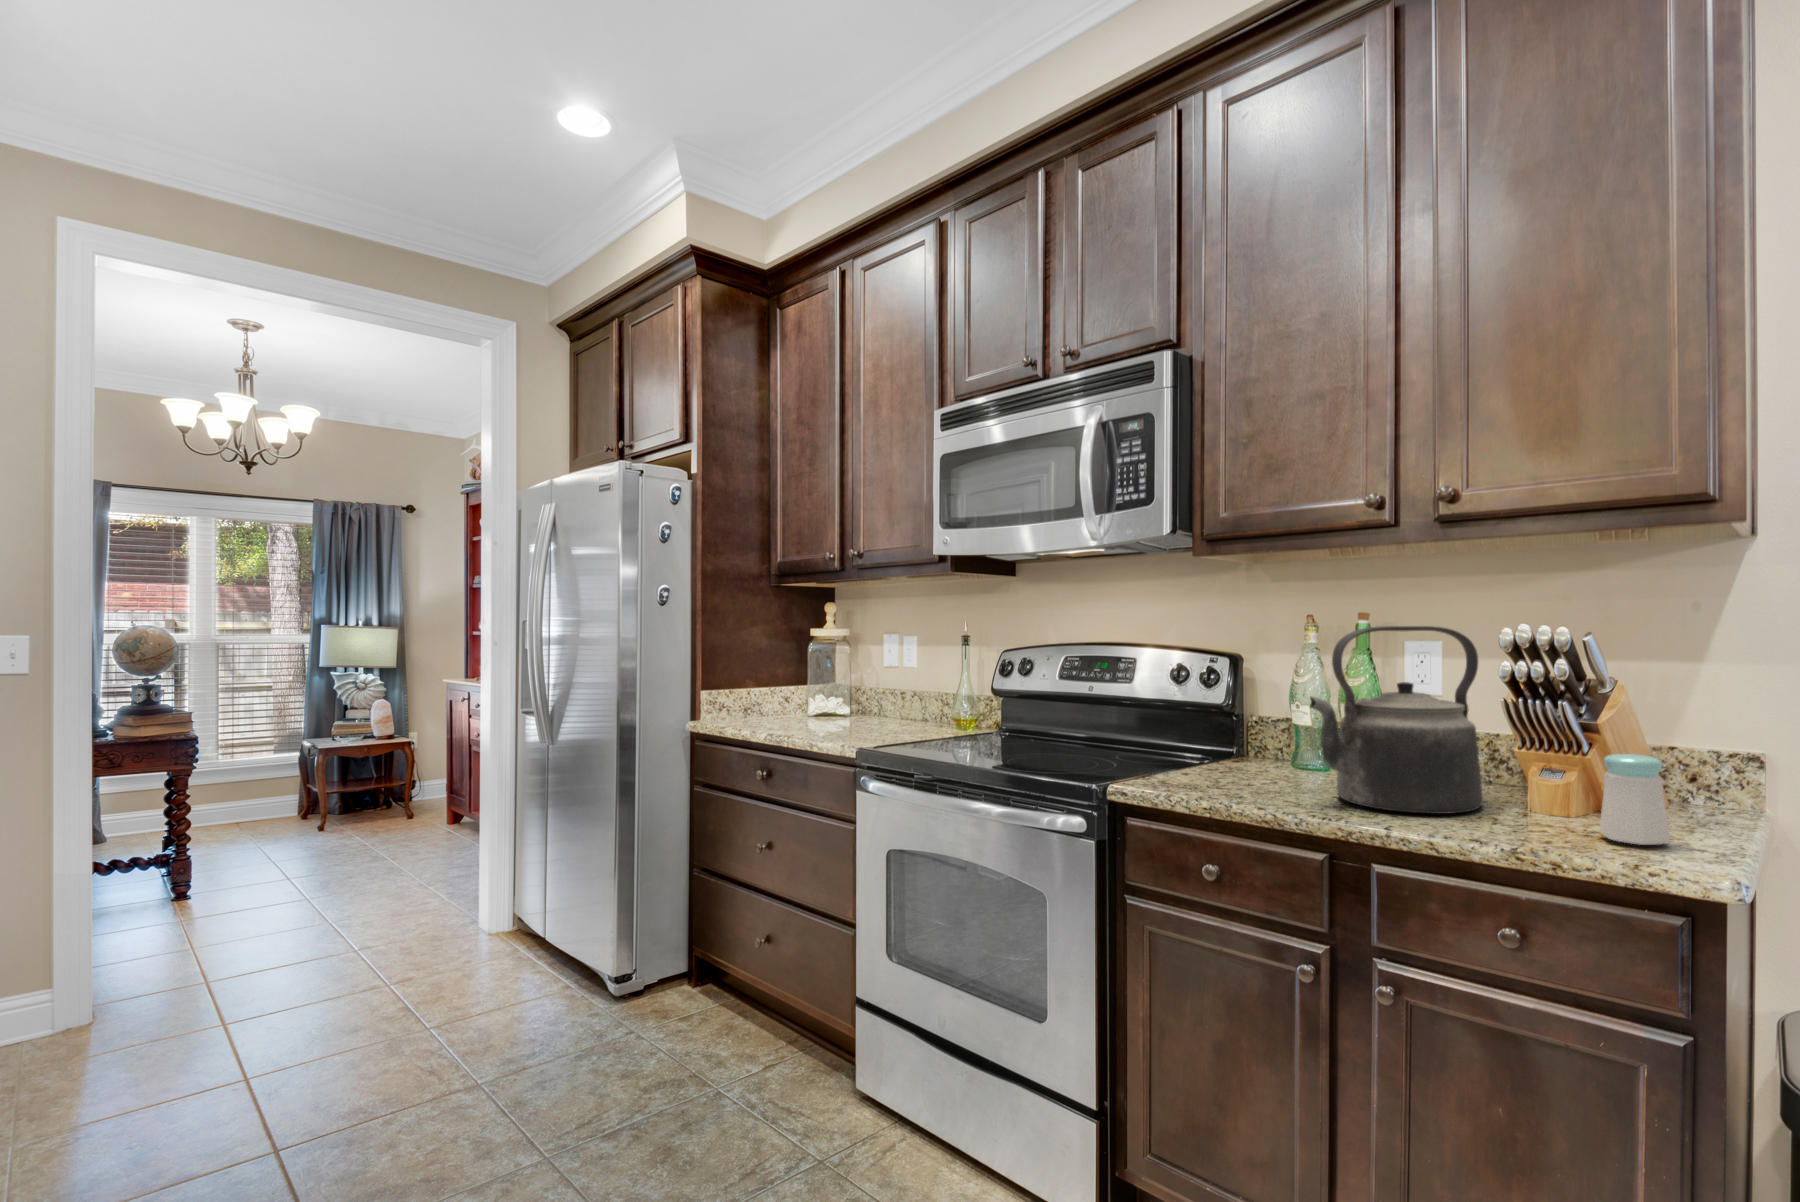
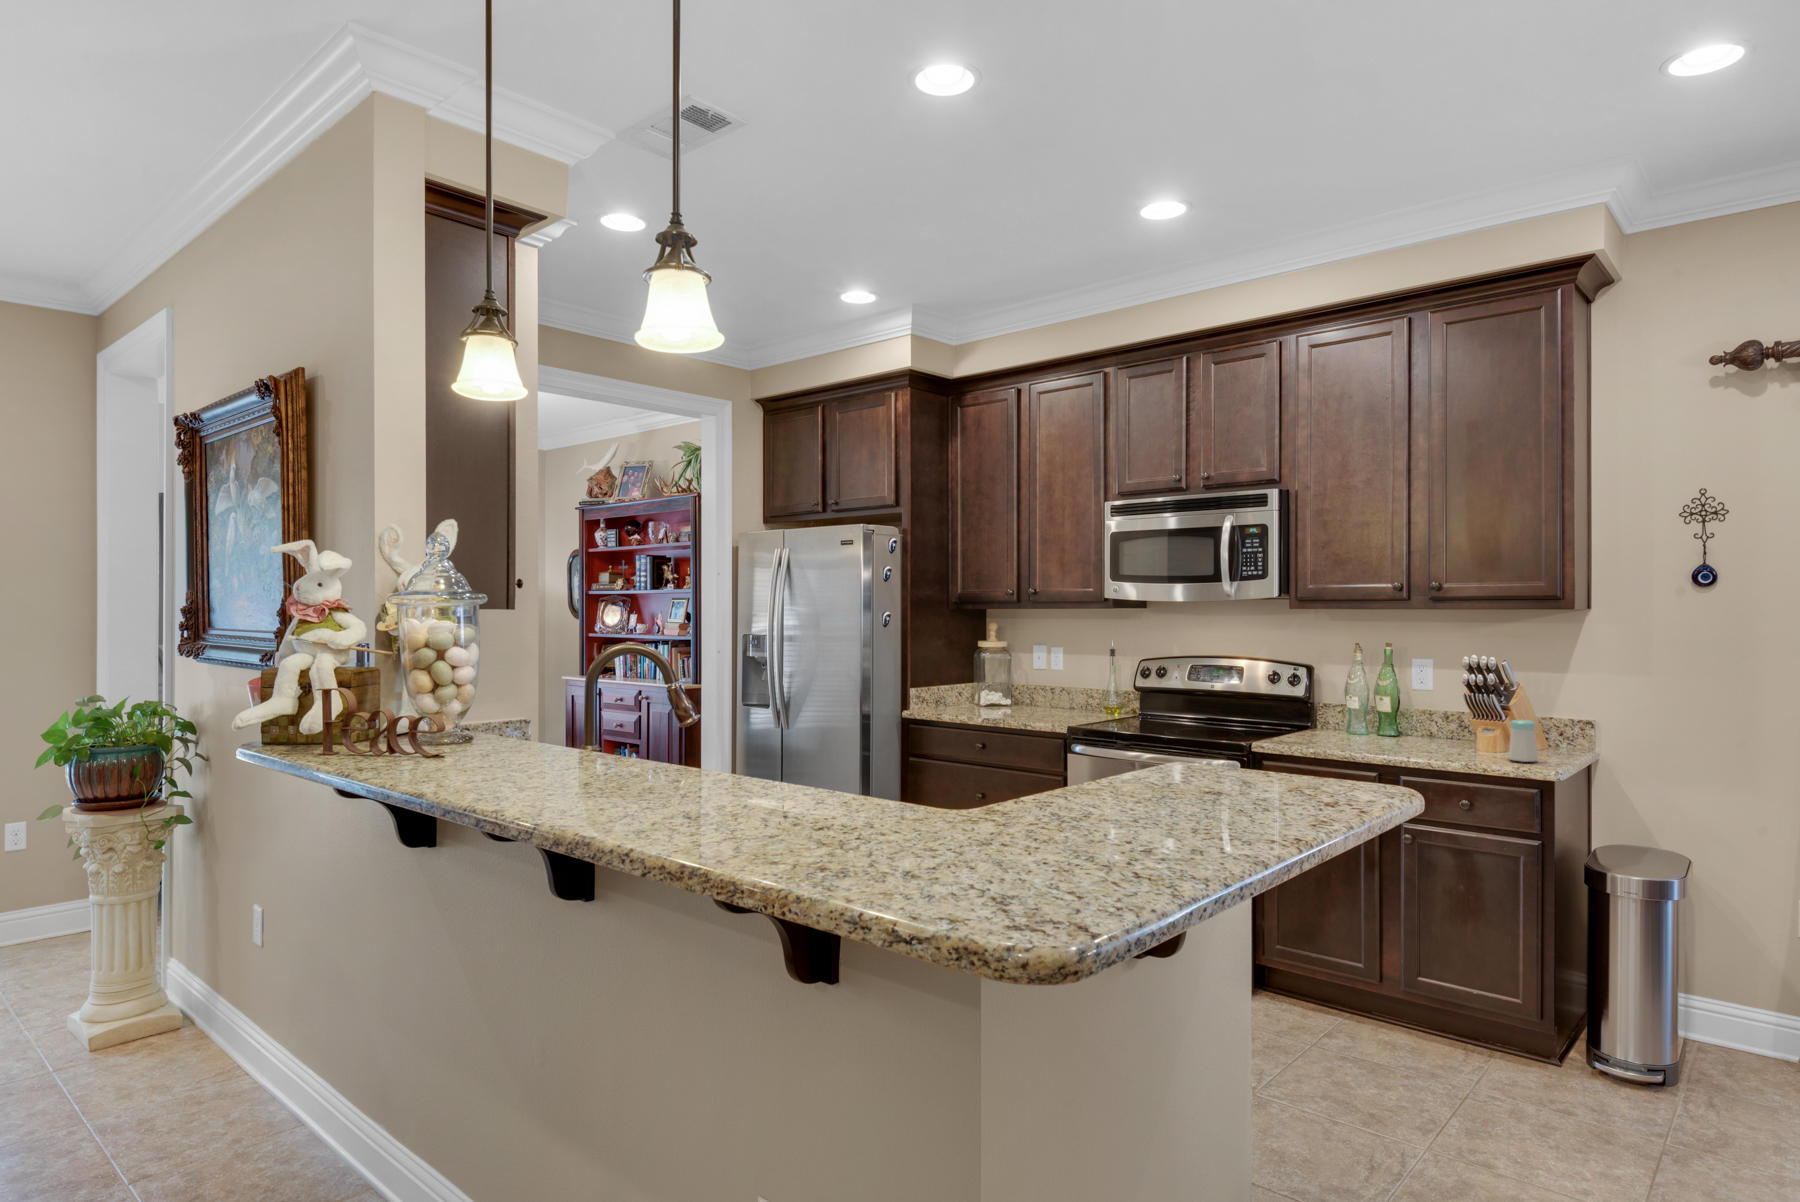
kettle: present [1310,626,1483,814] -> none [1365,654,1454,752]

